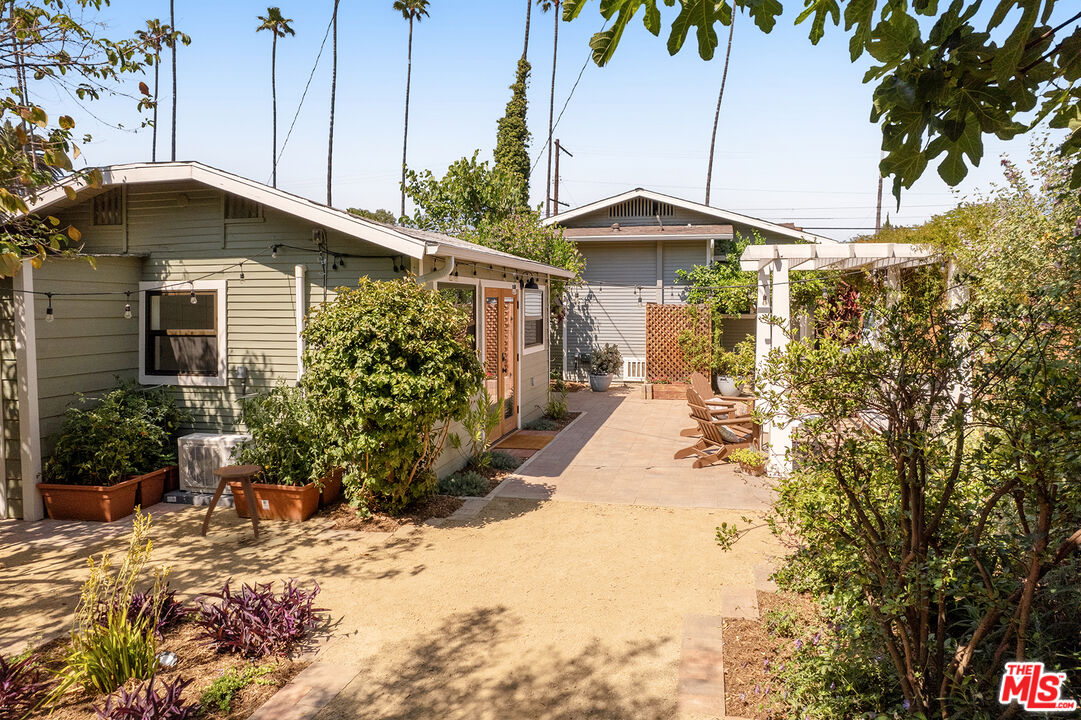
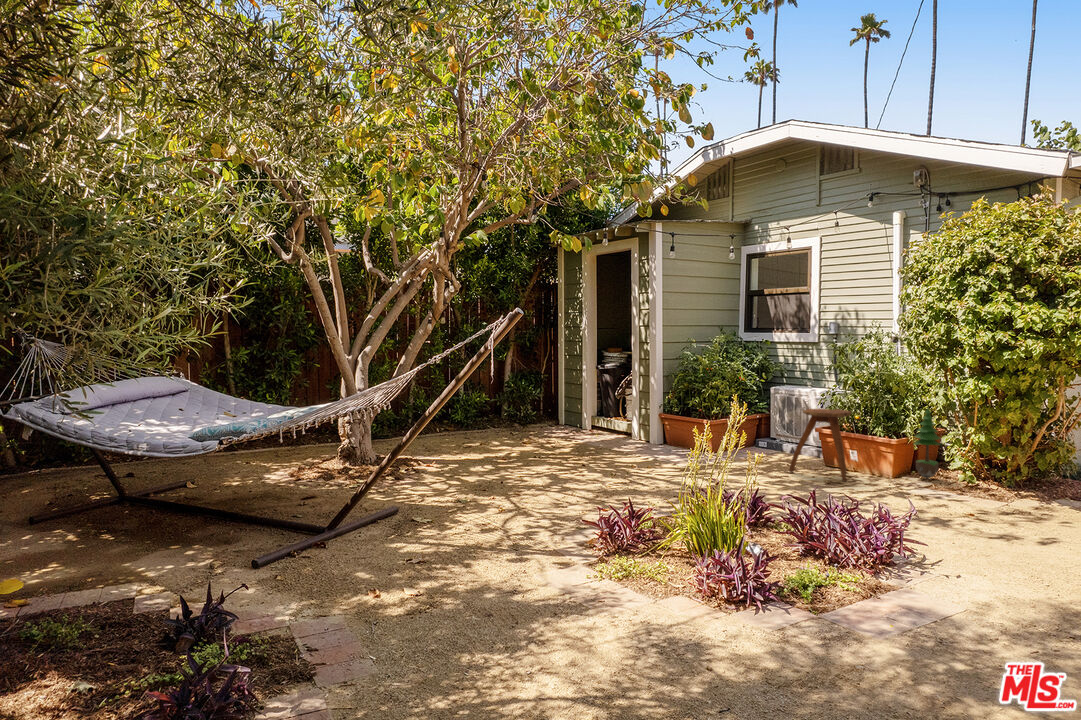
potted tree: none [317,454,341,518] -> present [914,408,941,479]

